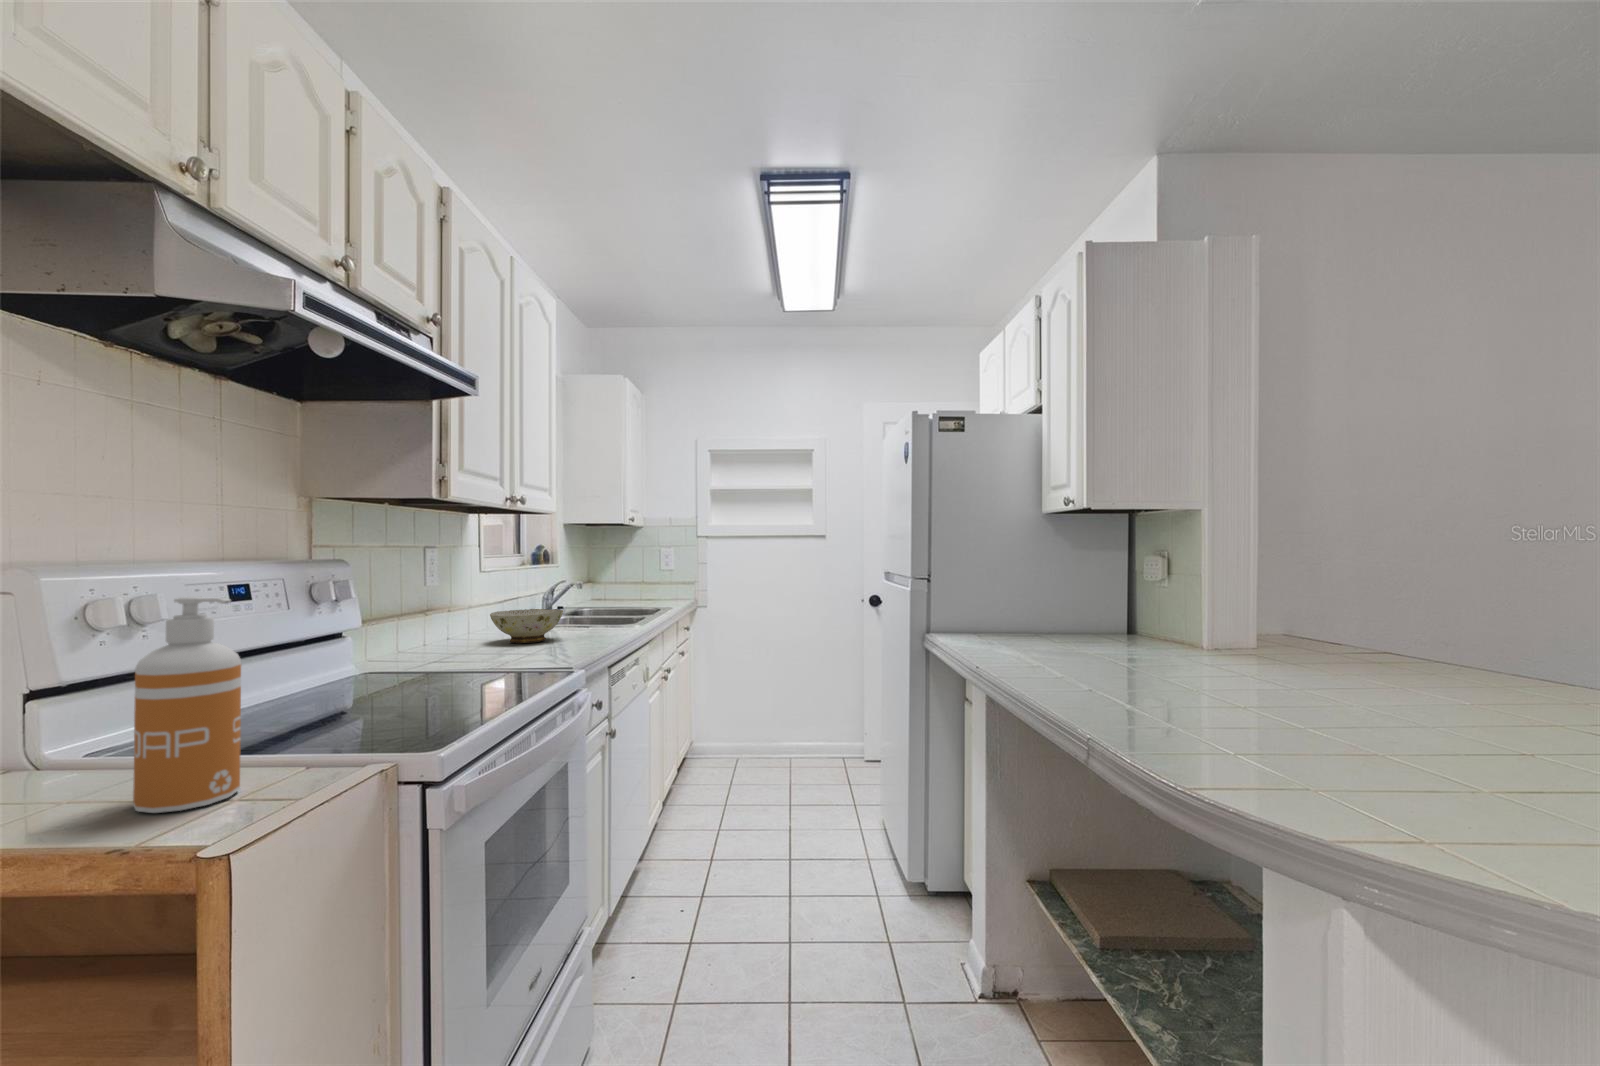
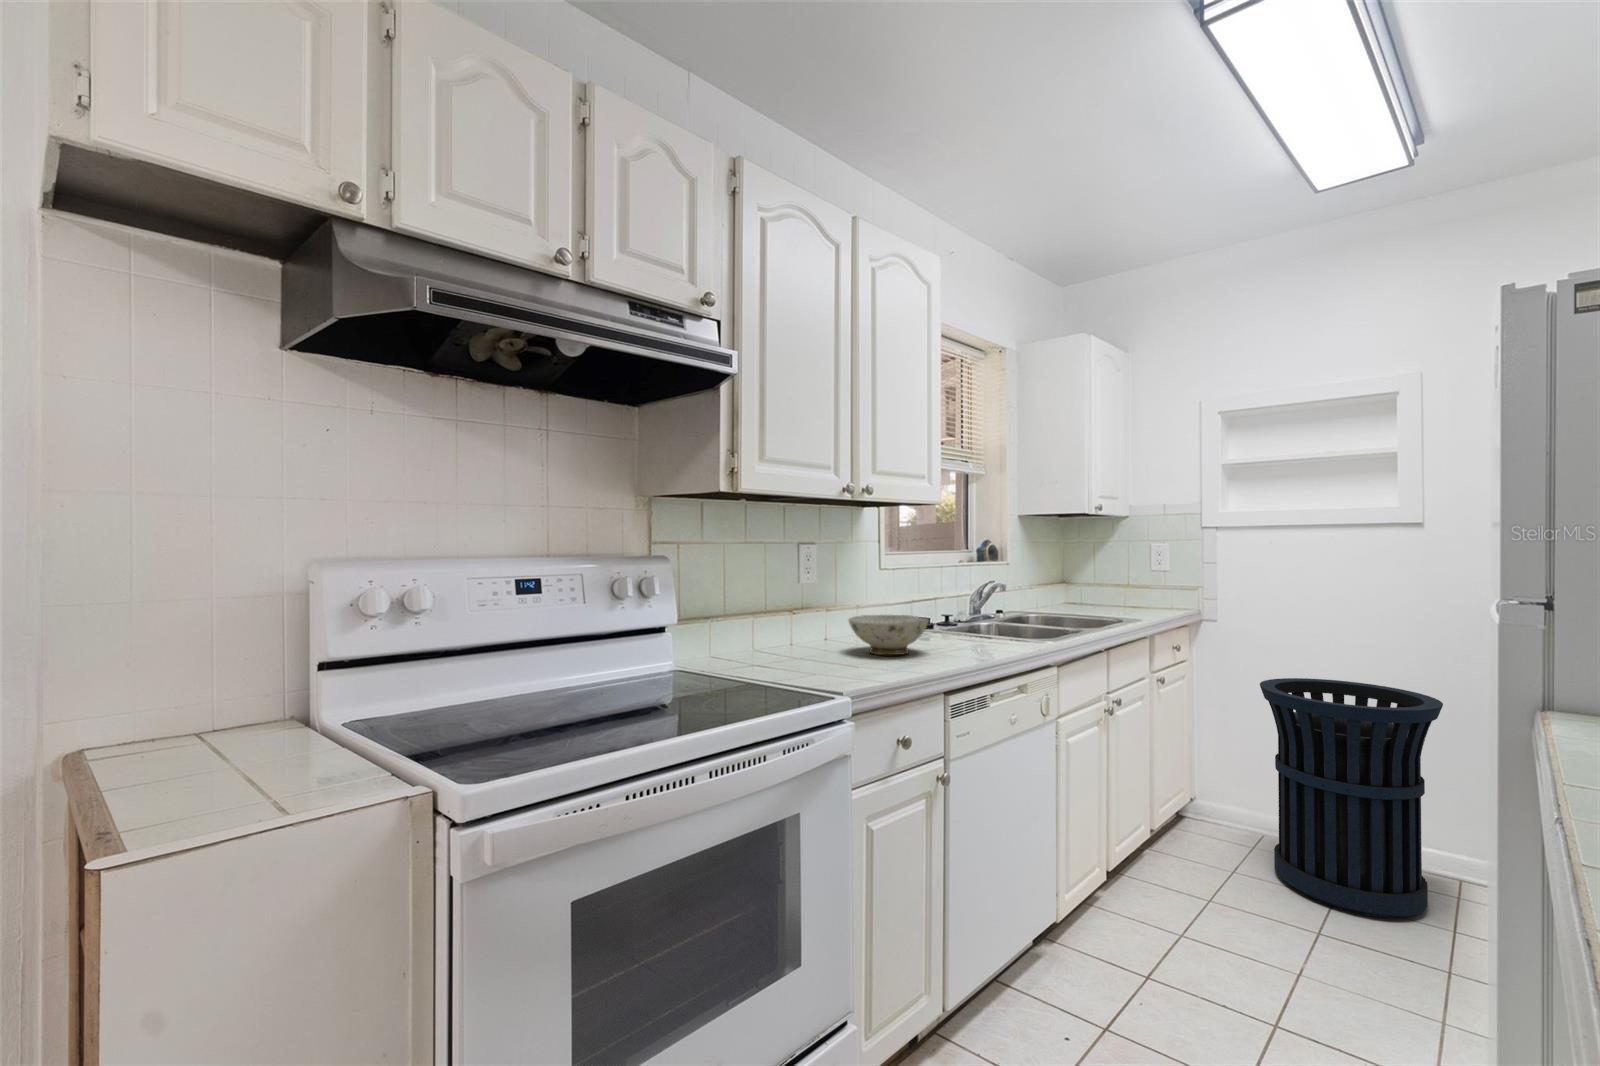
soap dispenser: present [133,596,241,813] -> none [178,600,288,826]
trash can: none [744,638,836,783] -> present [1260,678,1443,917]

